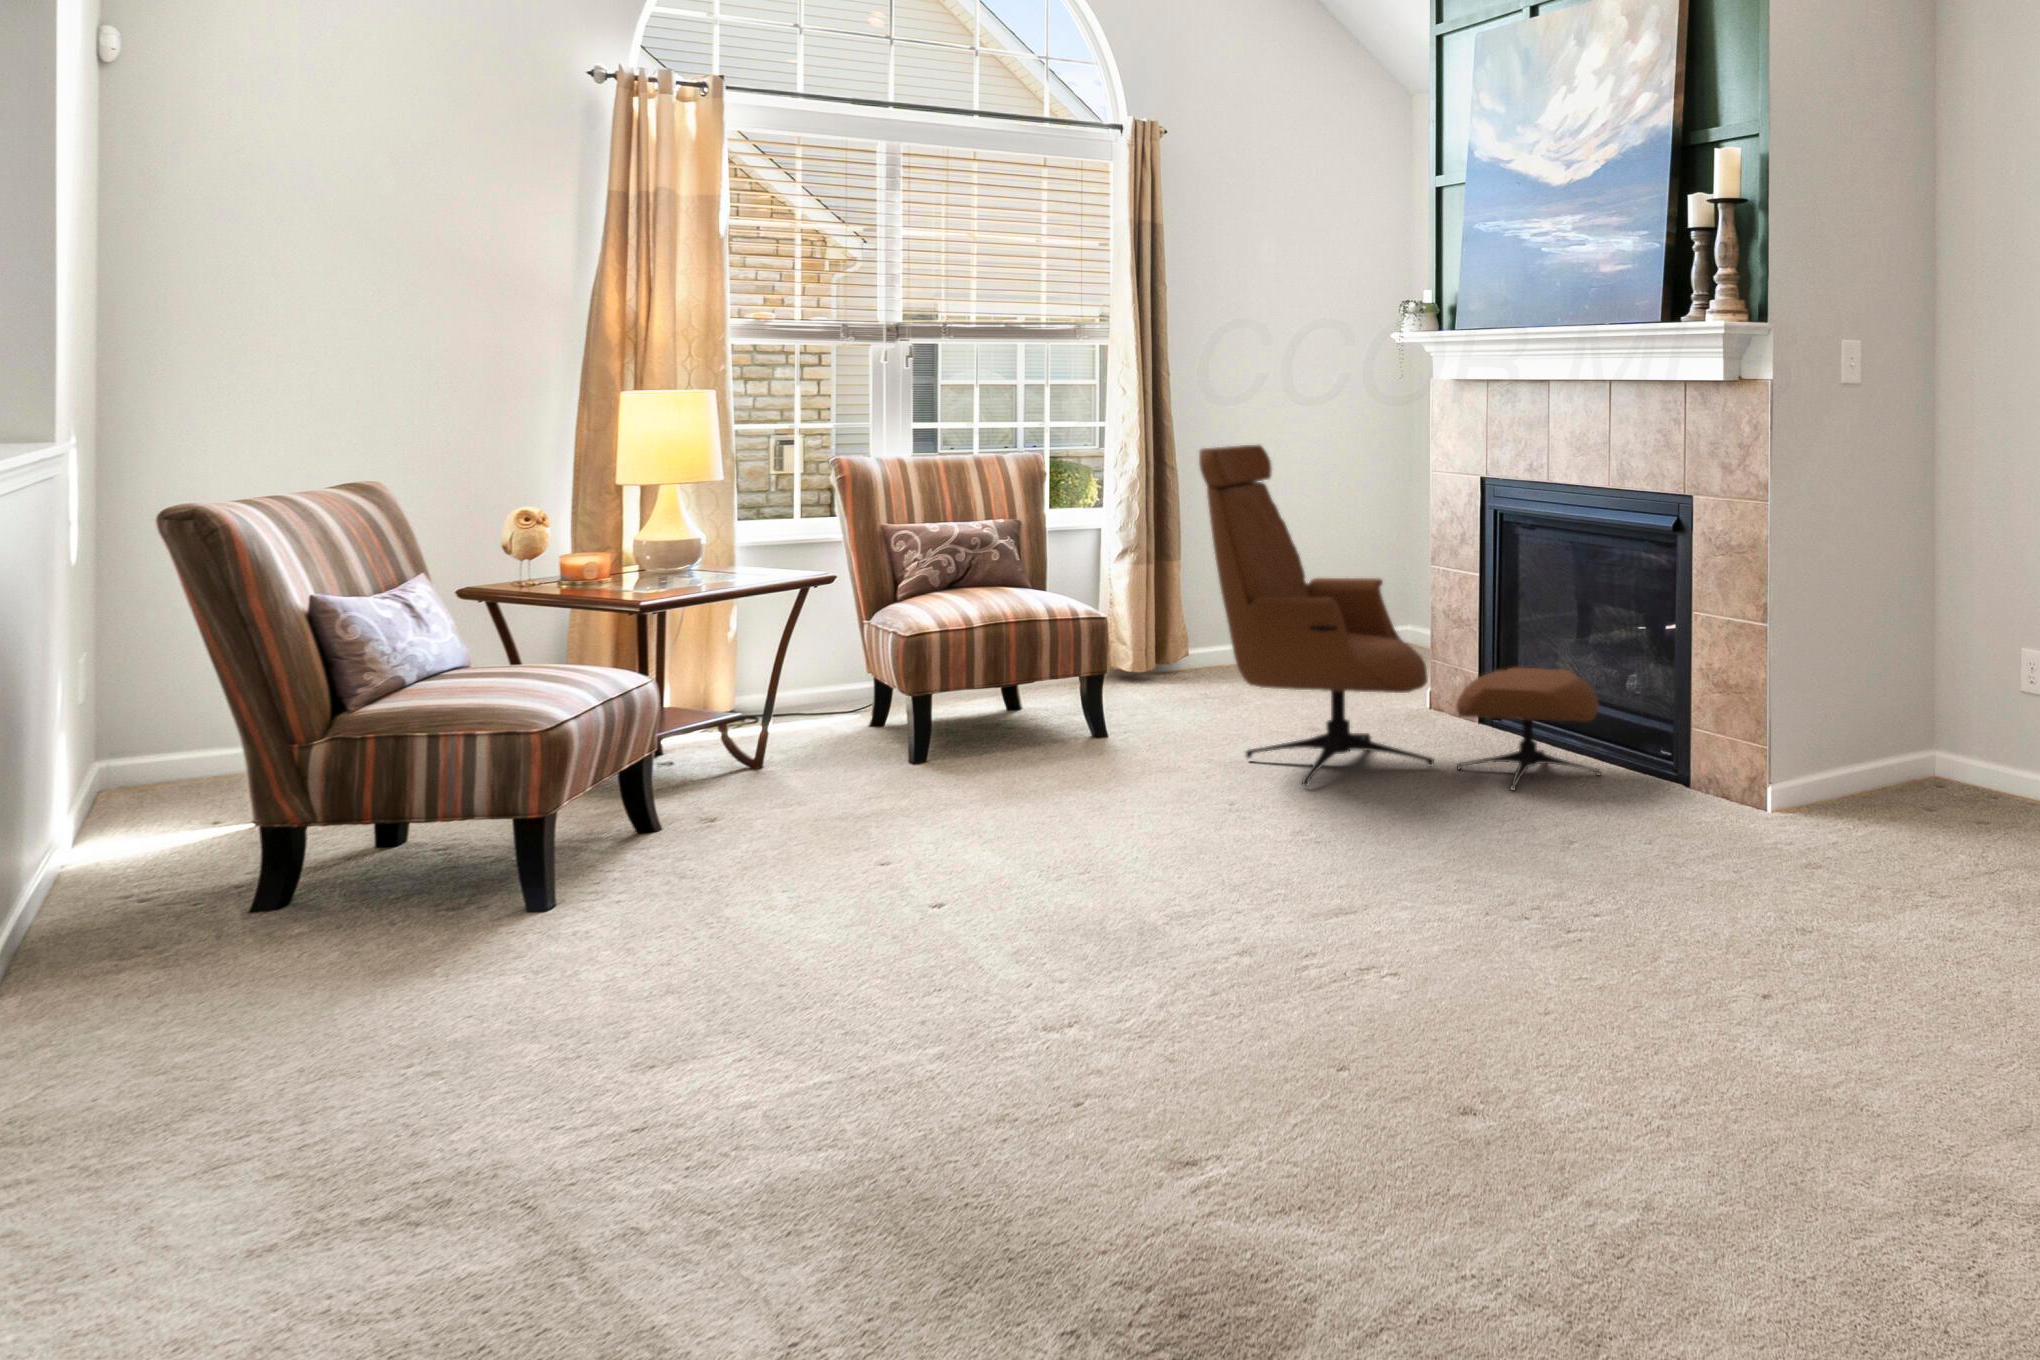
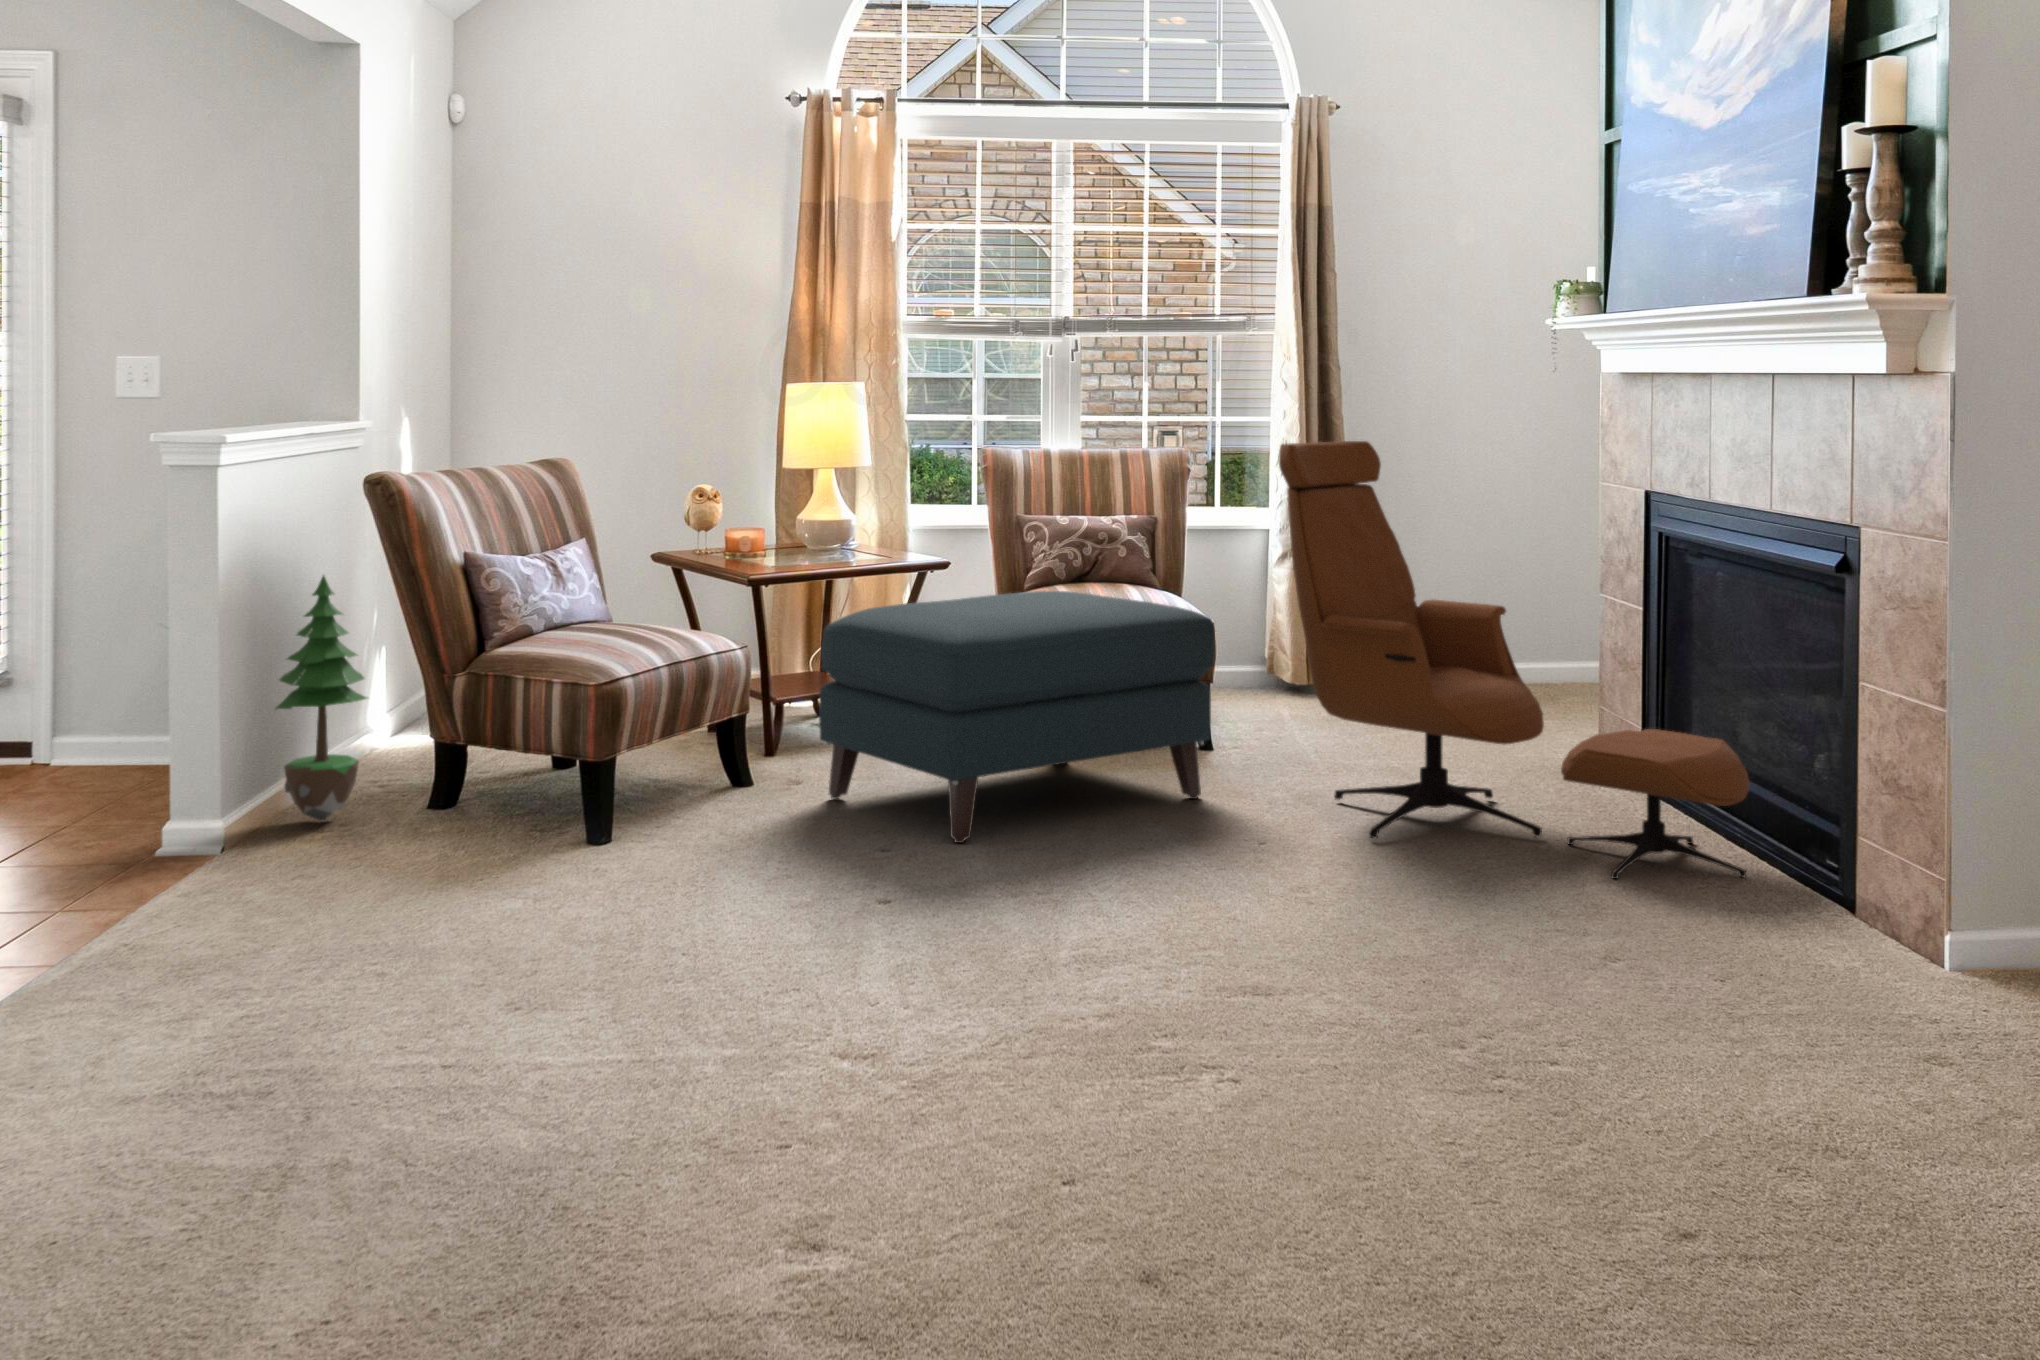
ottoman: none [743,596,1139,846] -> present [819,591,1215,843]
potted tree: none [28,640,170,940] -> present [276,576,367,821]

